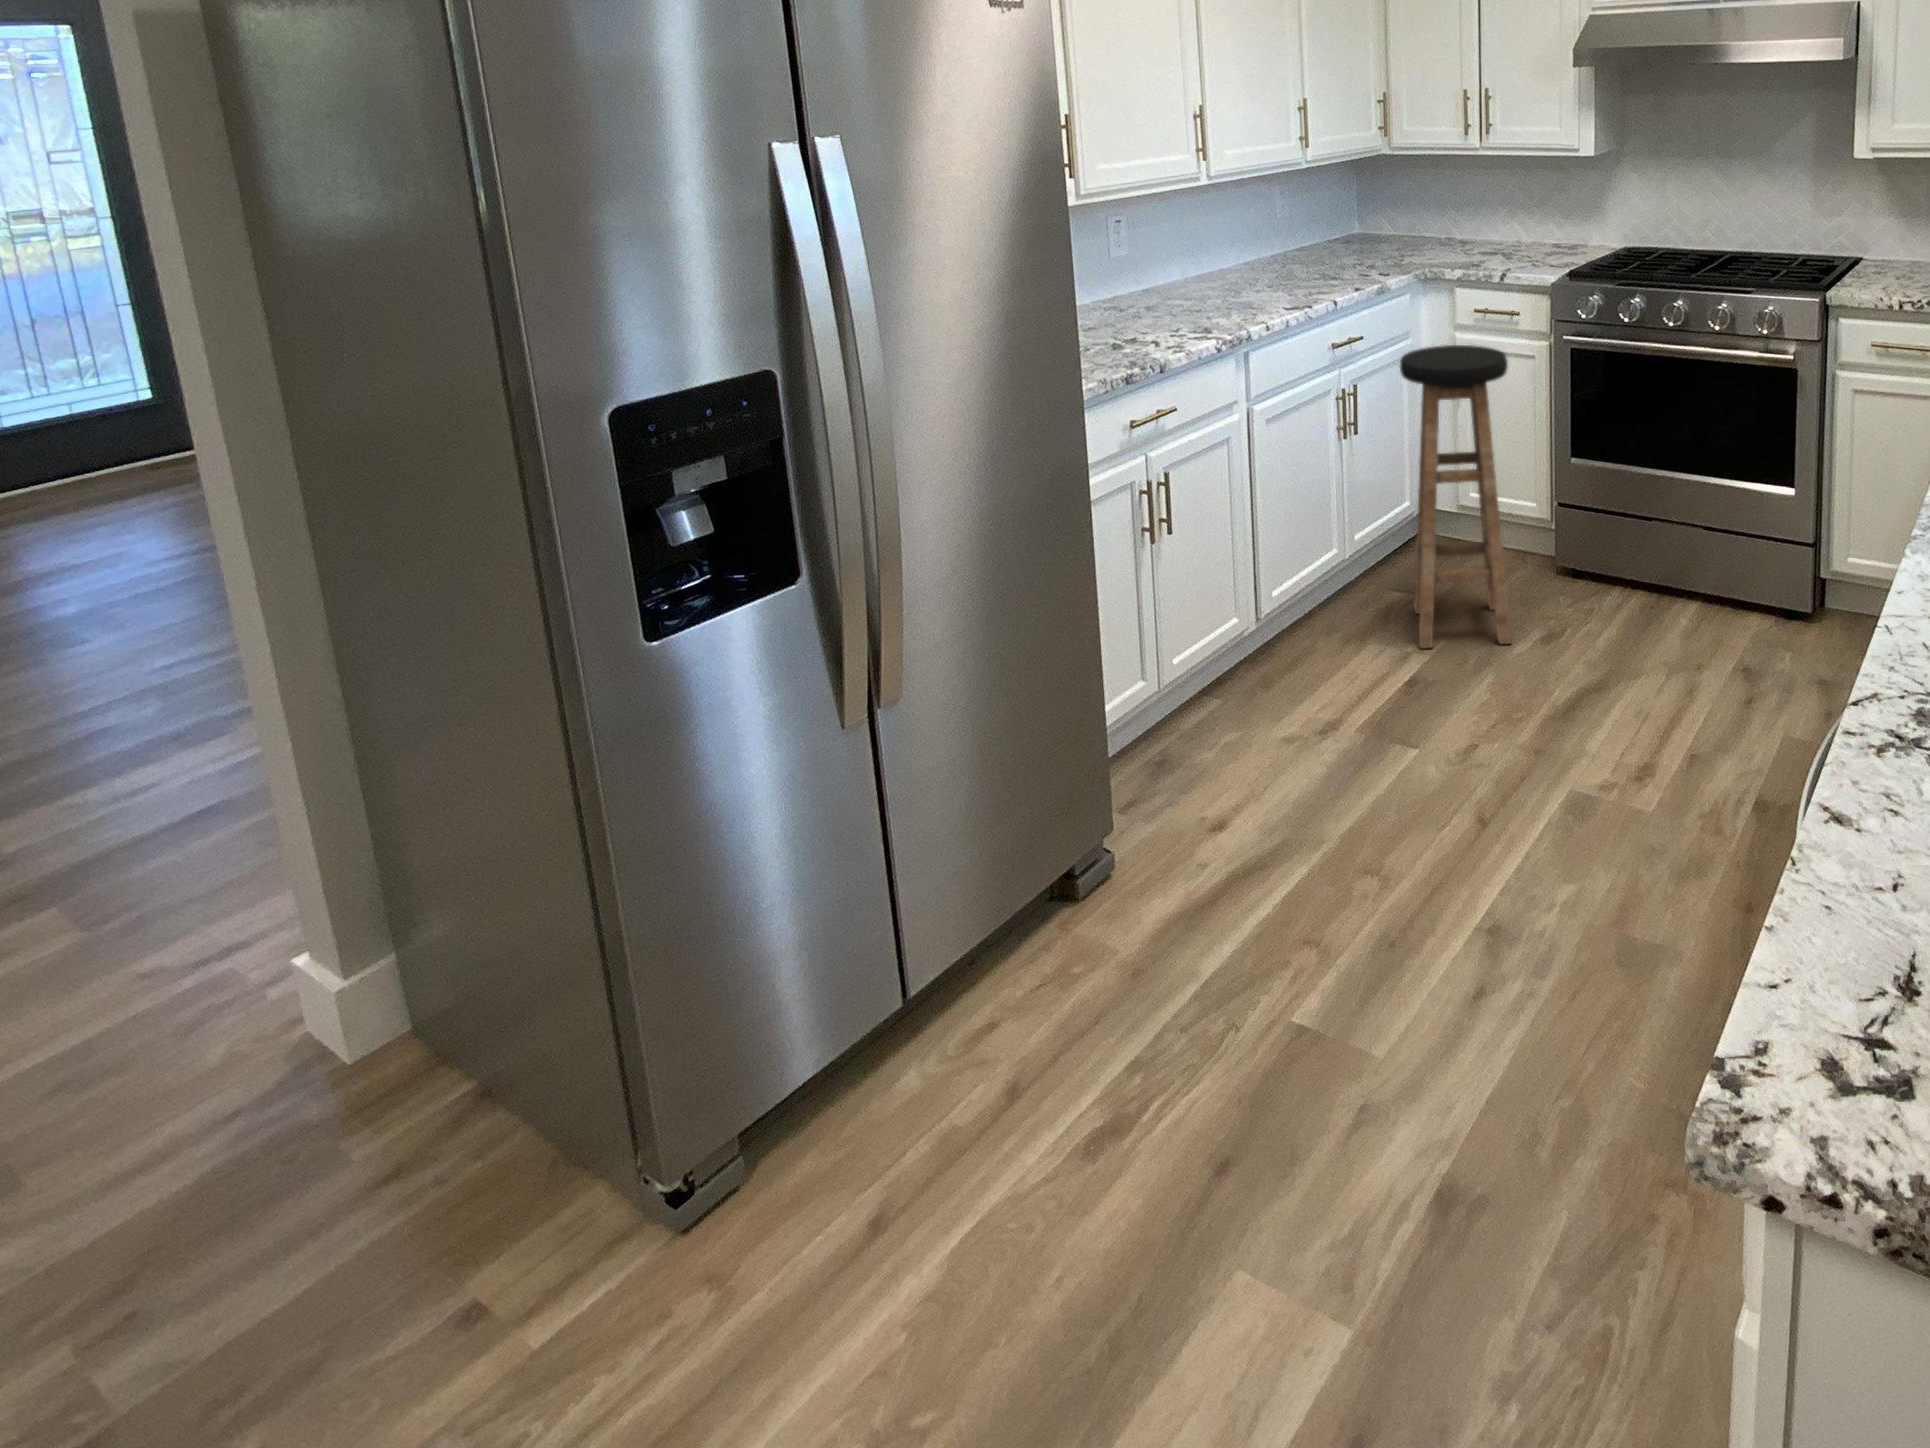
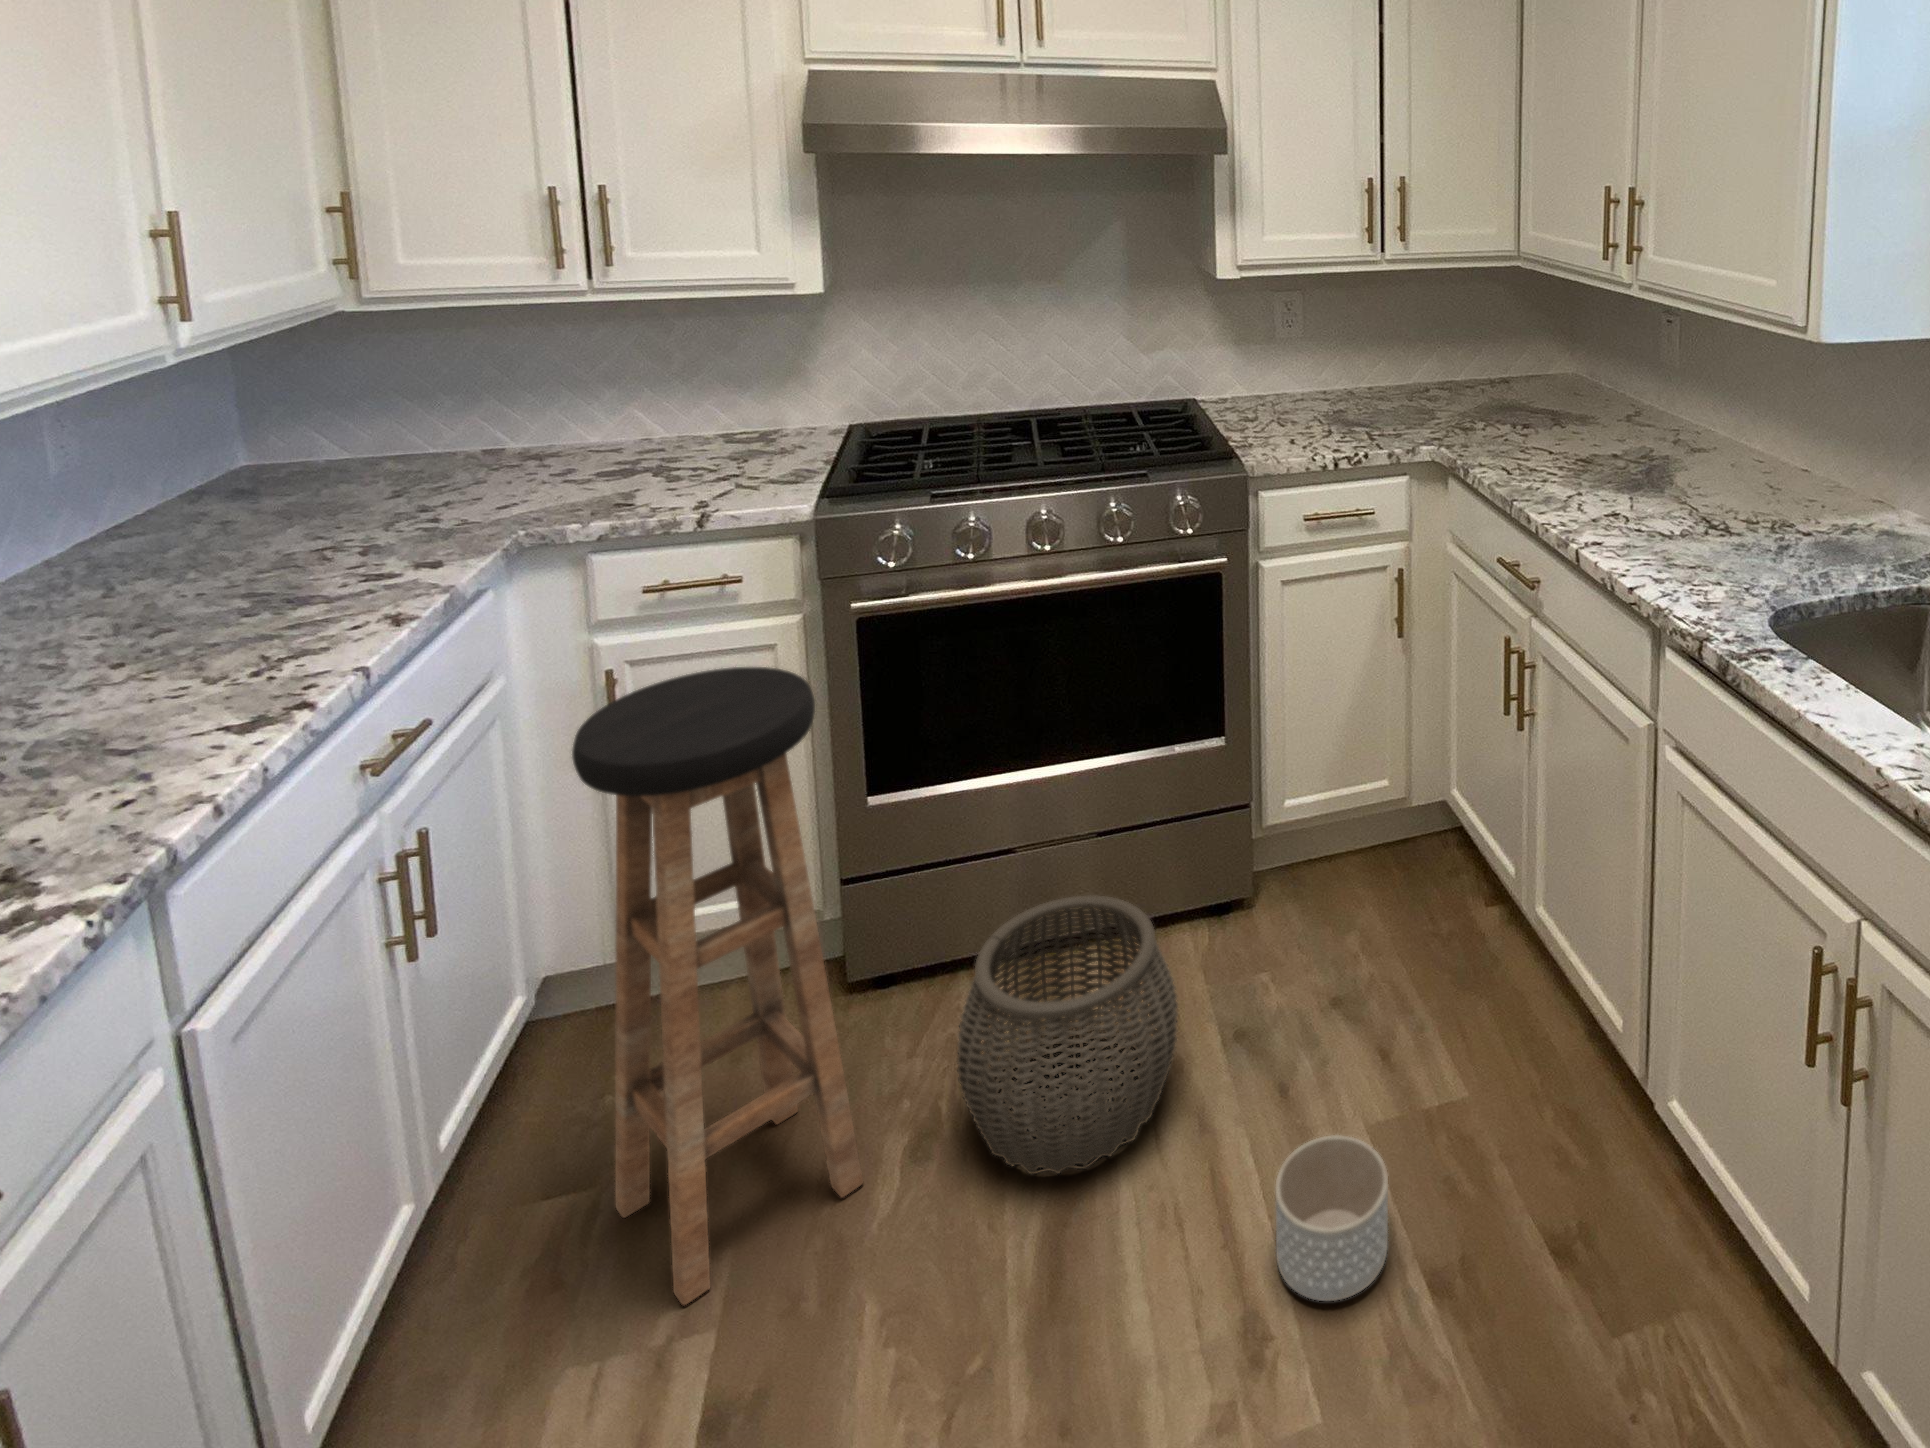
woven basket: none [1560,537,1695,684] -> present [957,896,1178,1174]
planter: none [1677,701,1752,786] -> present [1275,1135,1388,1301]

